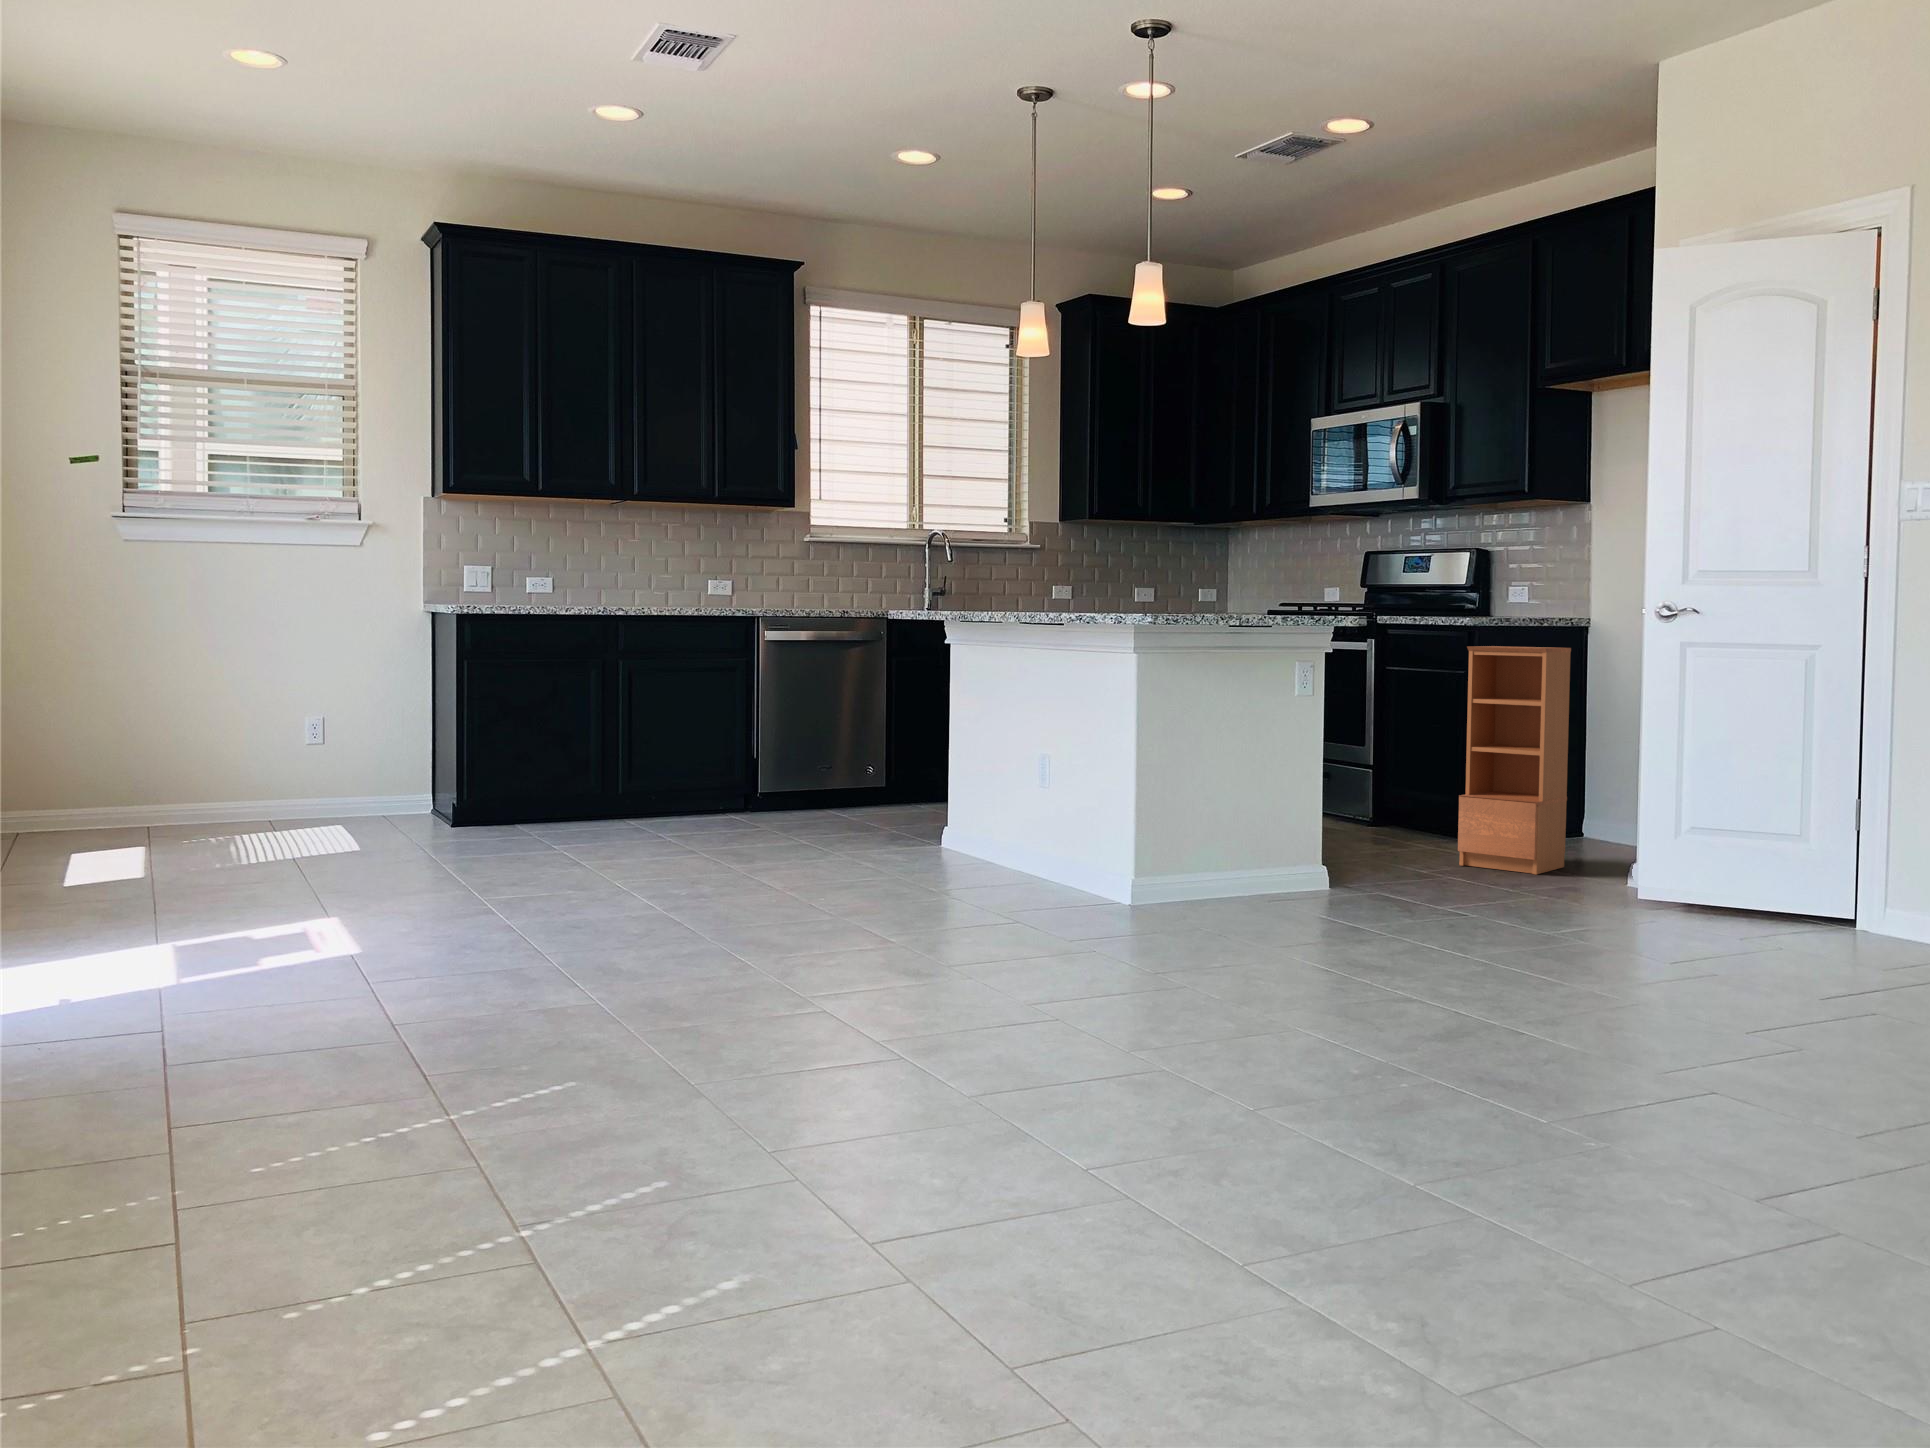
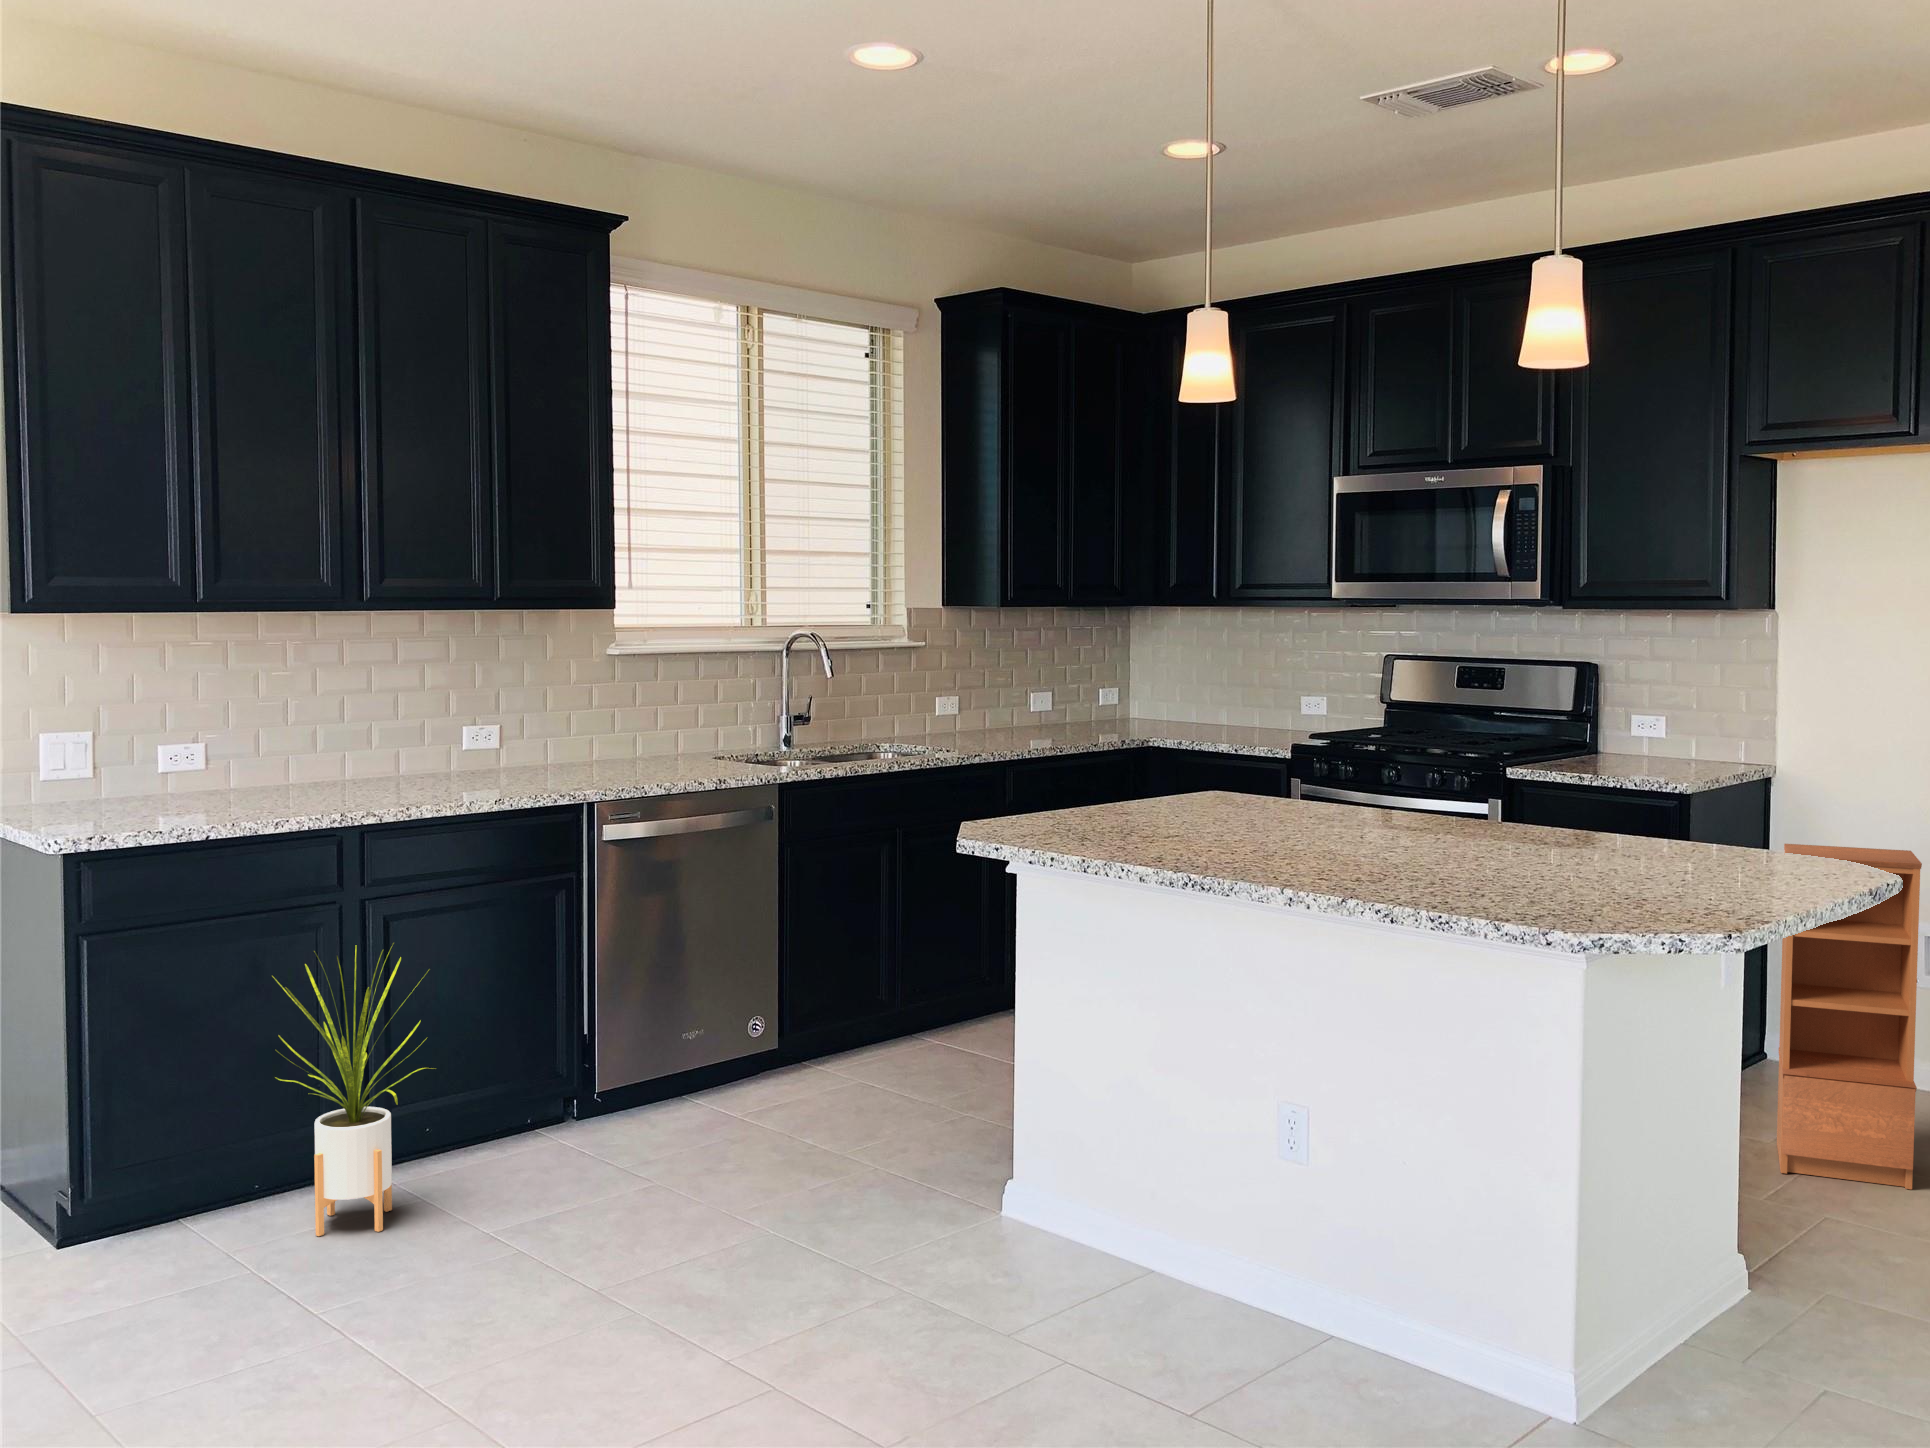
house plant: none [553,673,640,831] -> present [272,946,432,1236]

